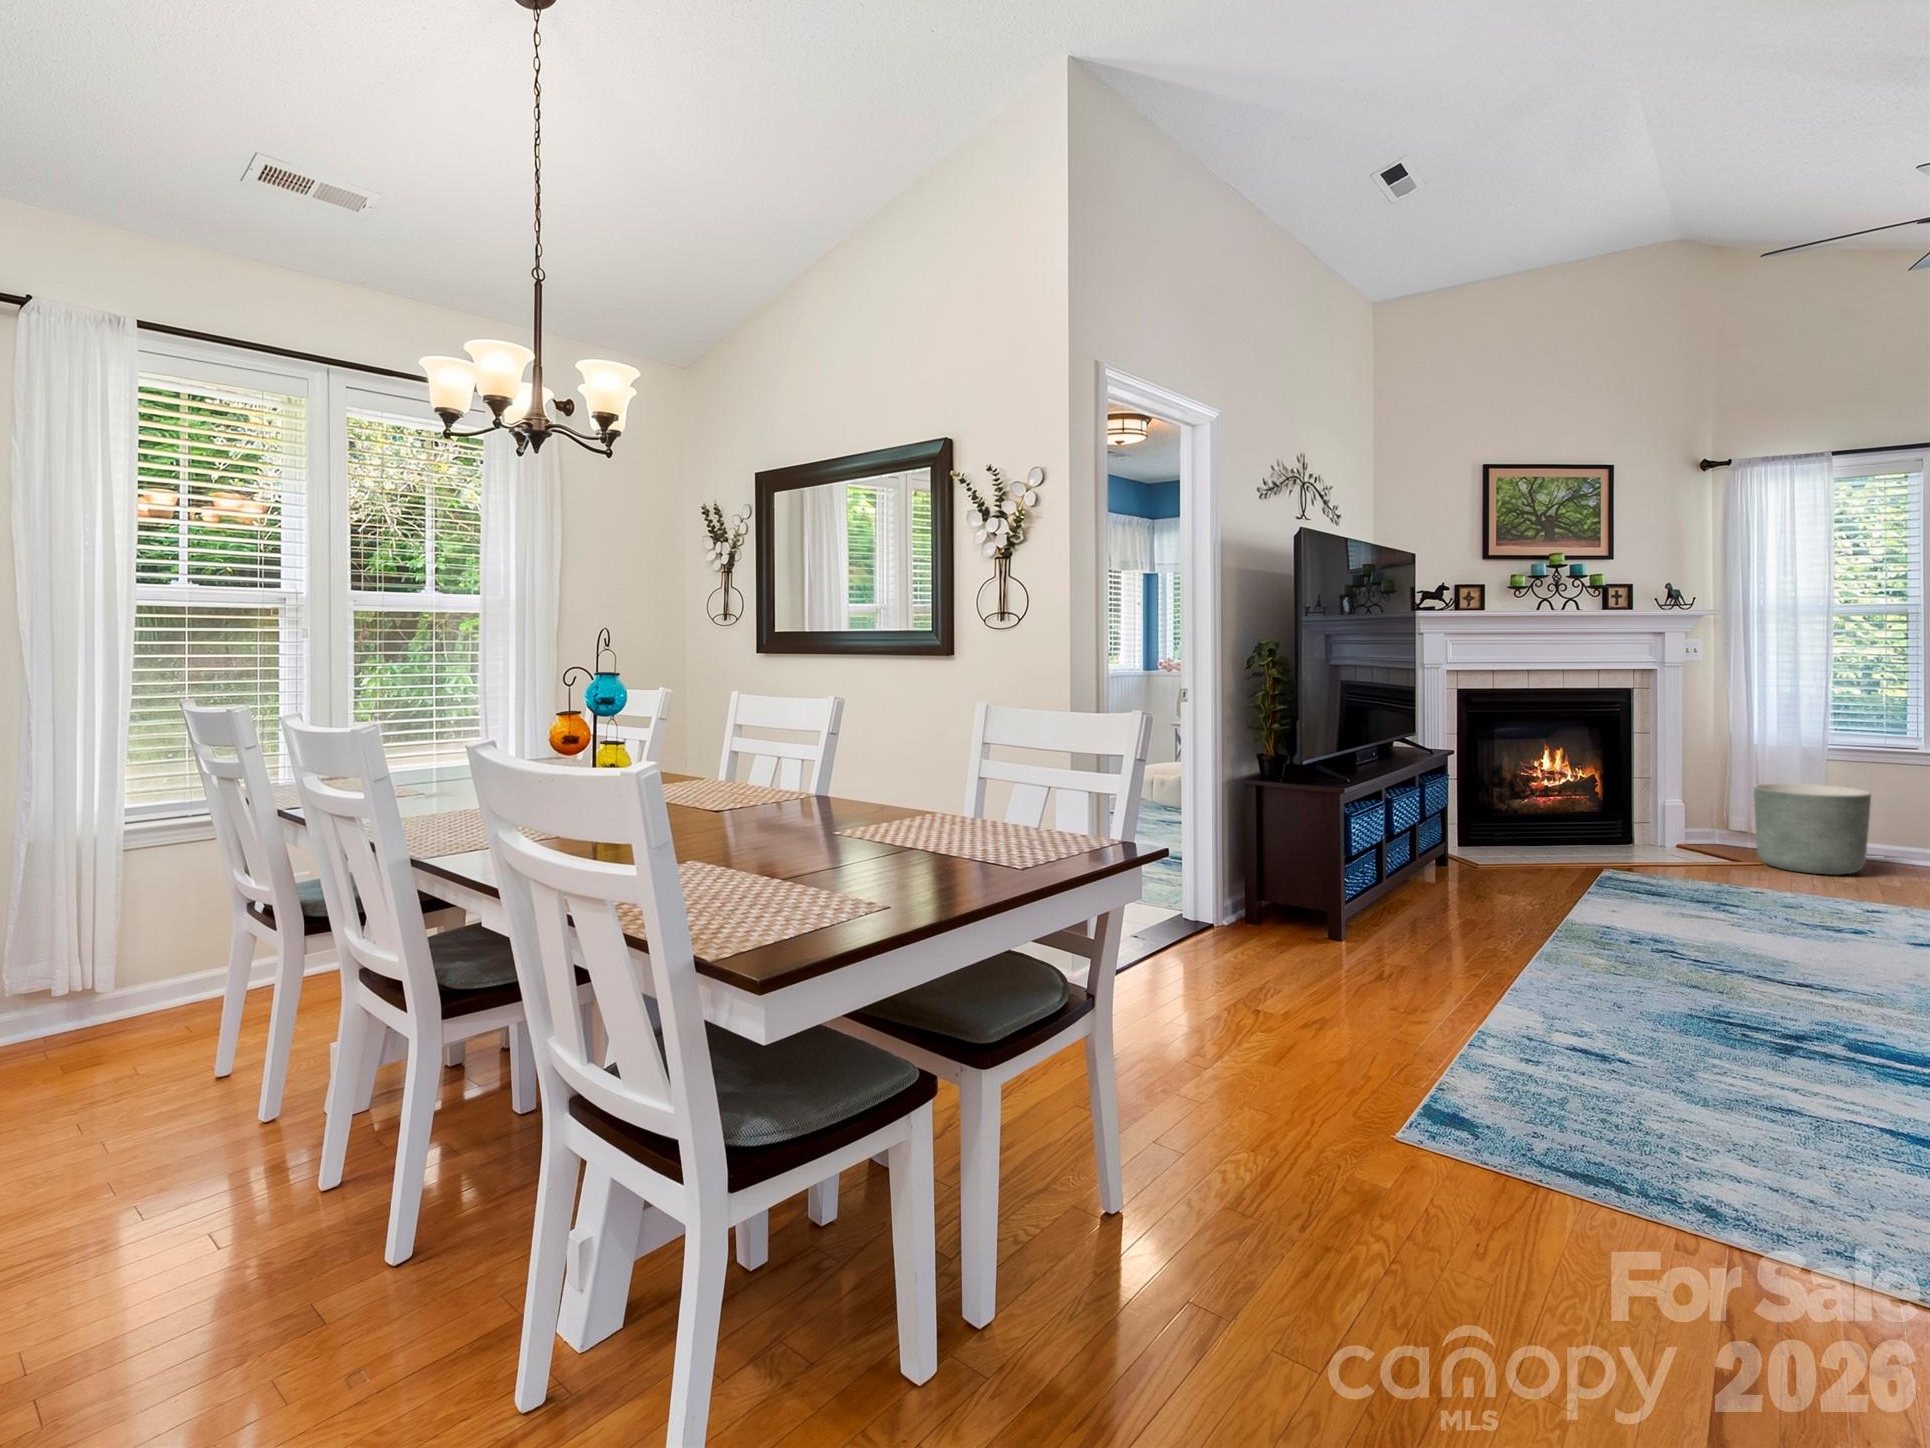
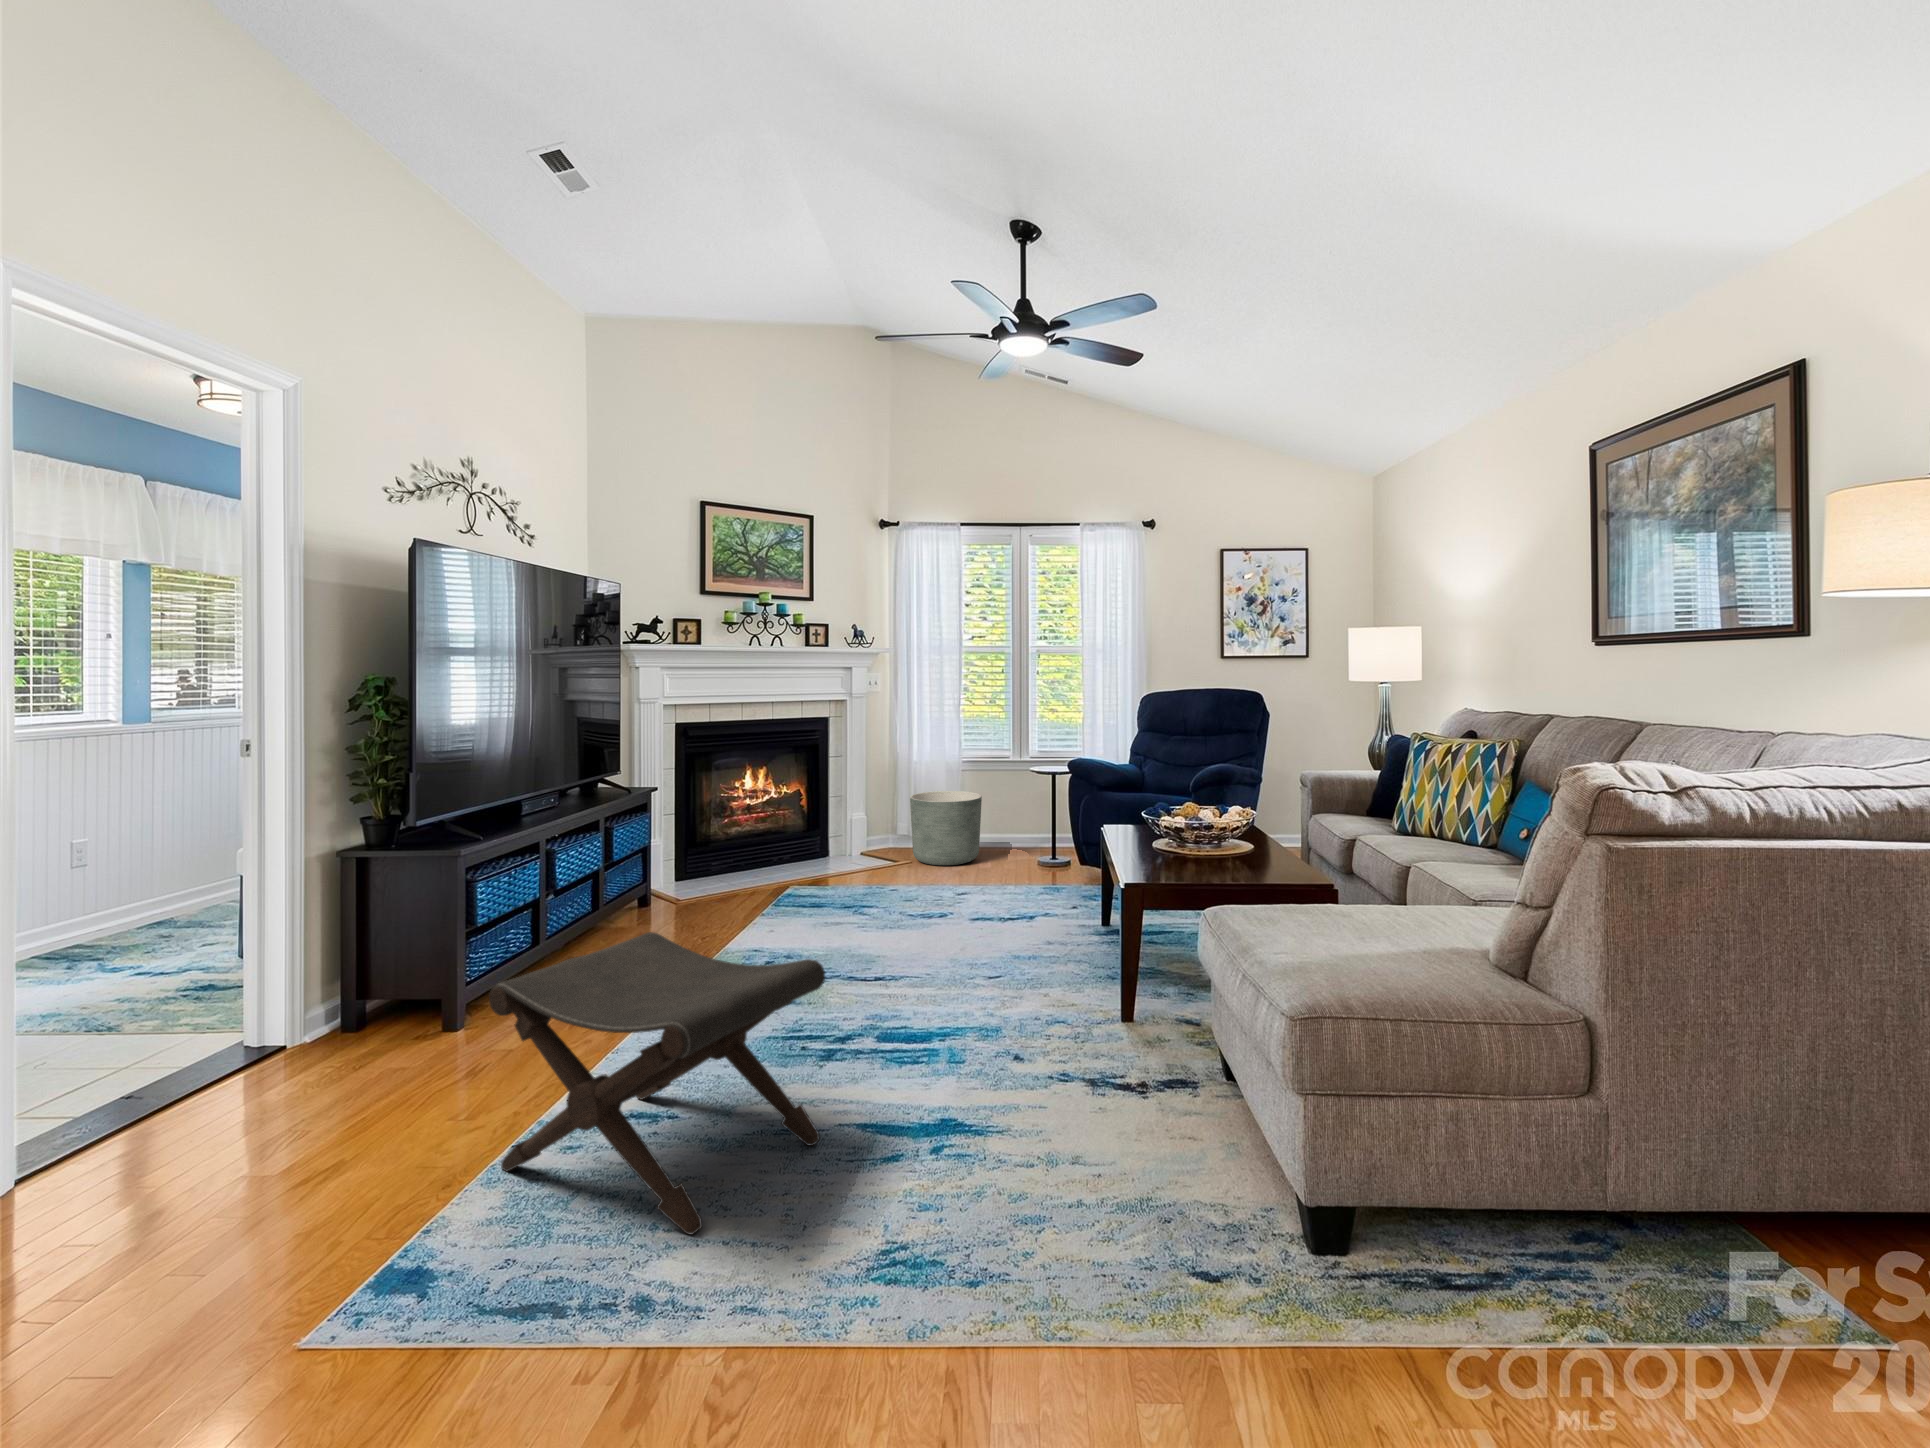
footstool: none [1467,868,1844,1148] -> present [489,932,825,1234]

